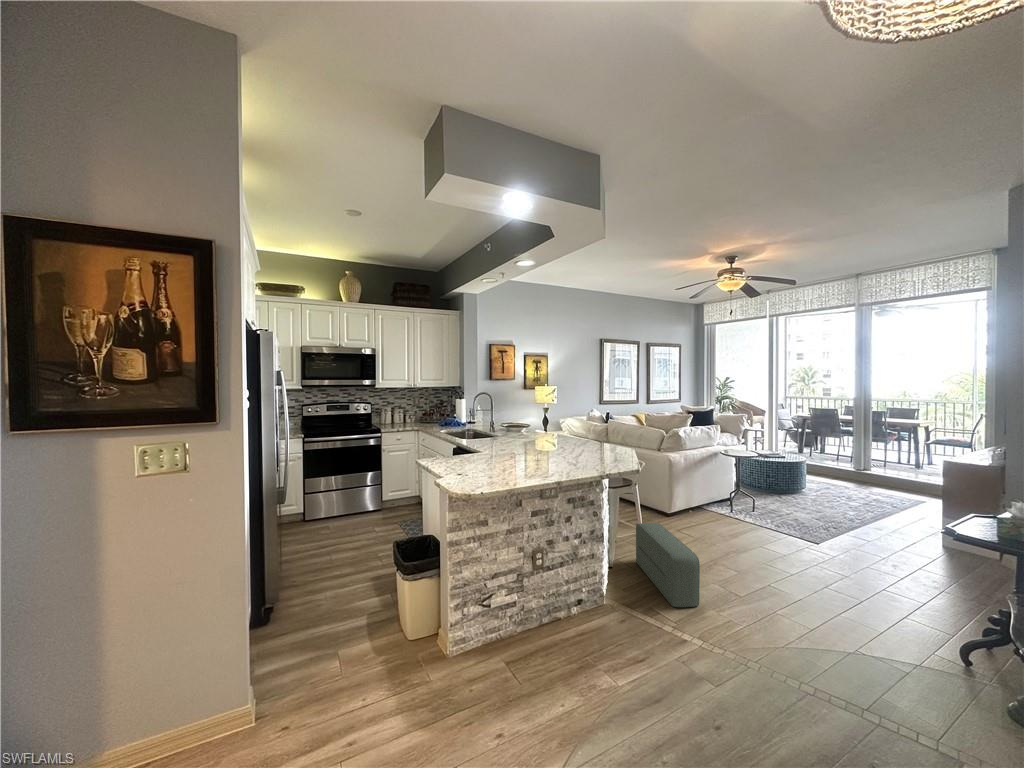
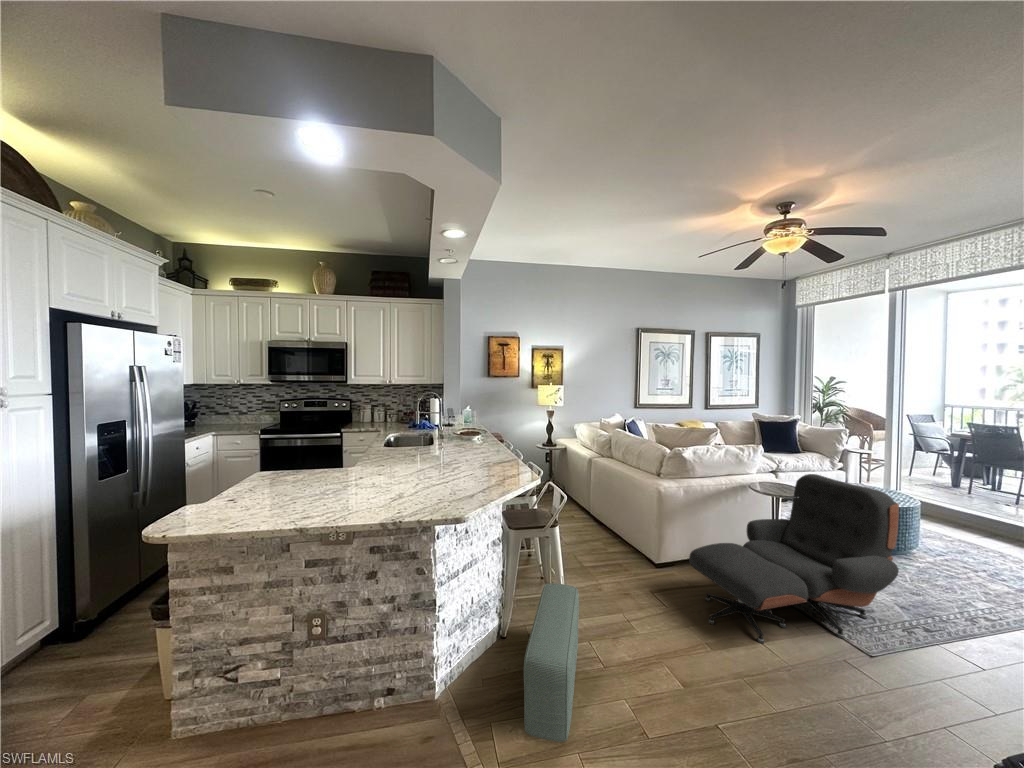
lounge chair: none [700,441,819,546] -> present [689,474,899,643]

